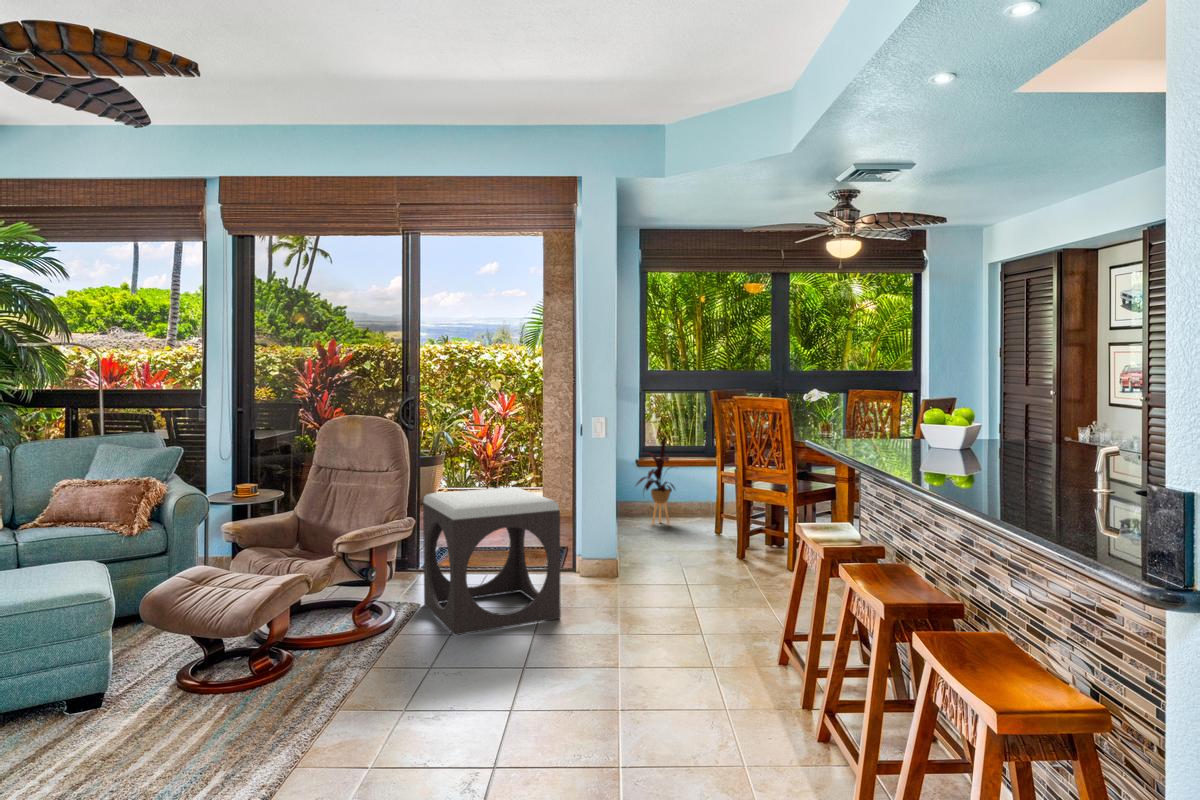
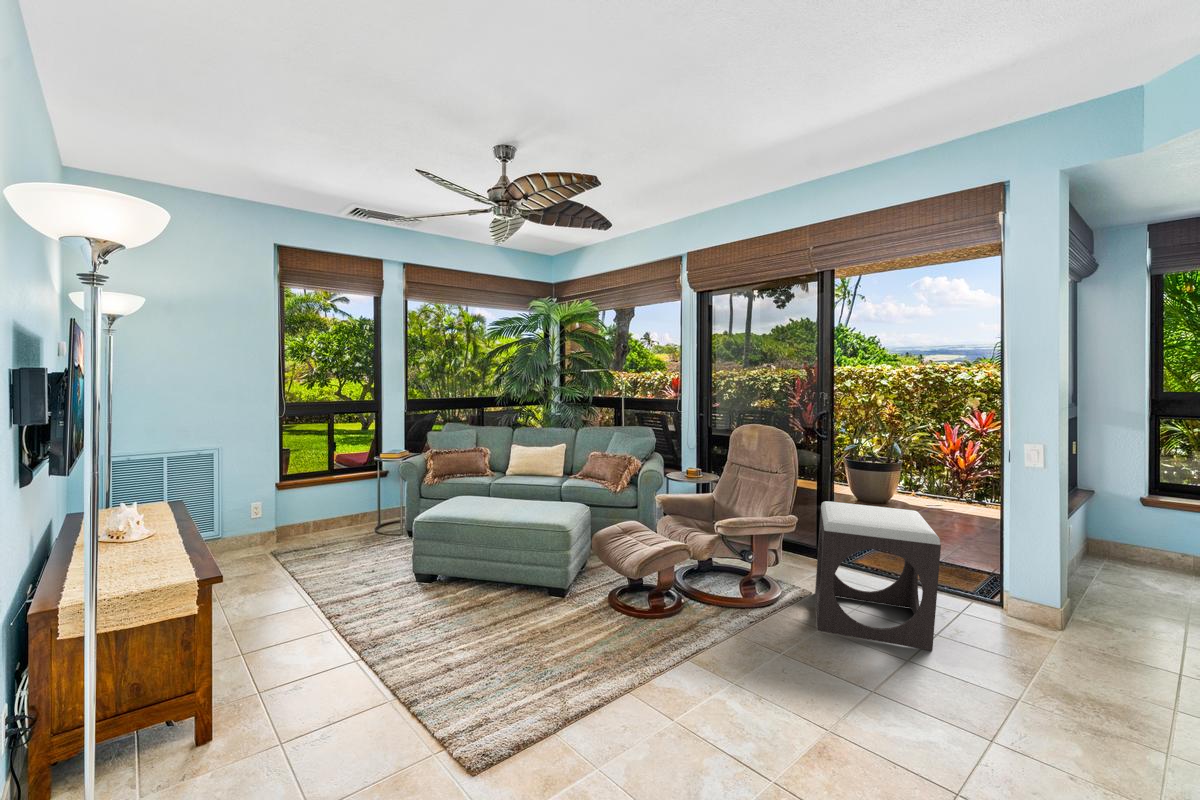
house plant: present [636,437,675,525] -> none [1110,483,1184,585]

